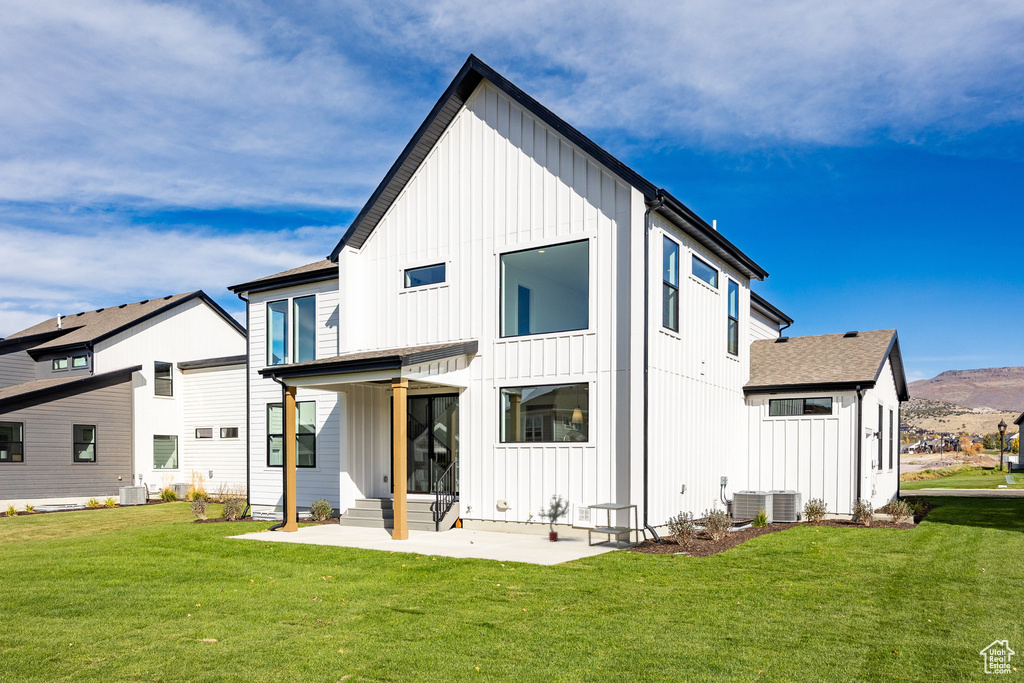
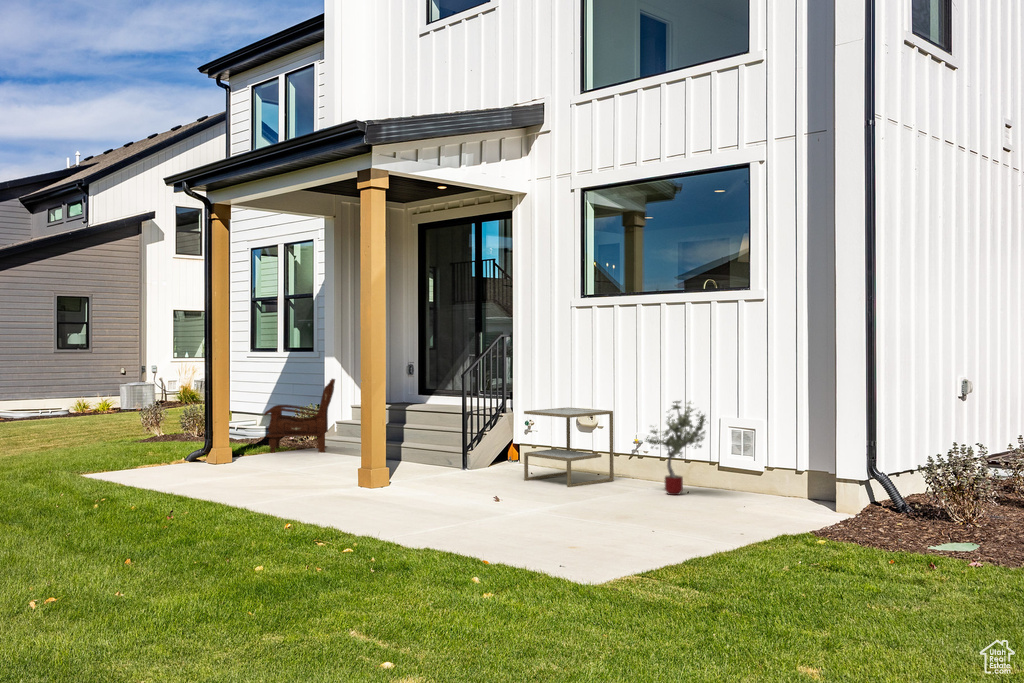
armchair: none [301,485,344,531] -> present [265,379,335,453]
side table: present [588,503,638,549] -> present [524,407,614,487]

